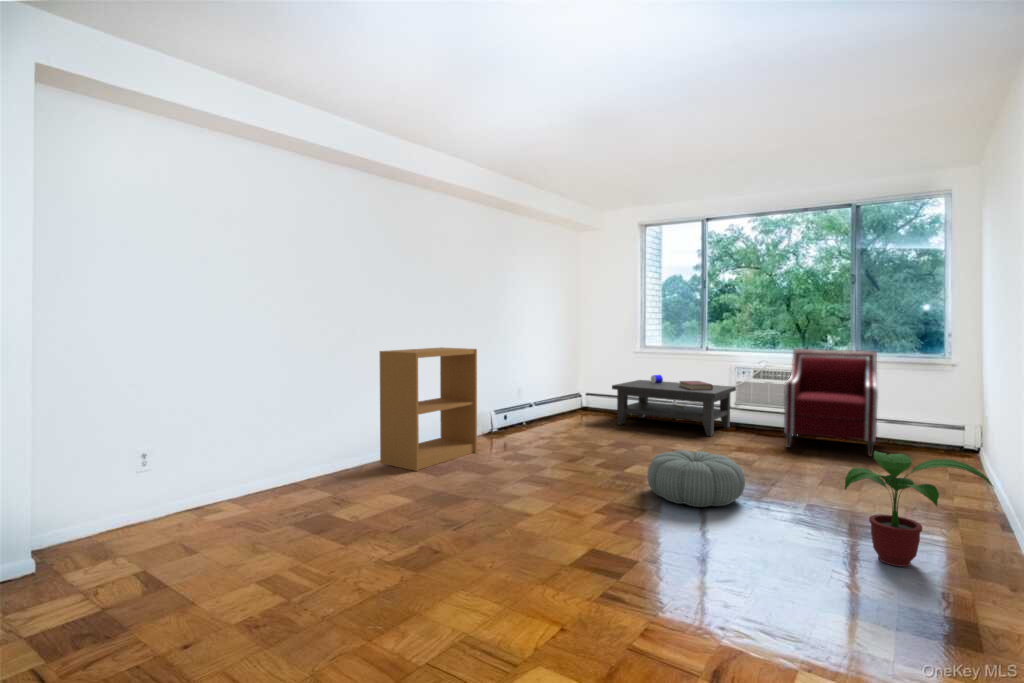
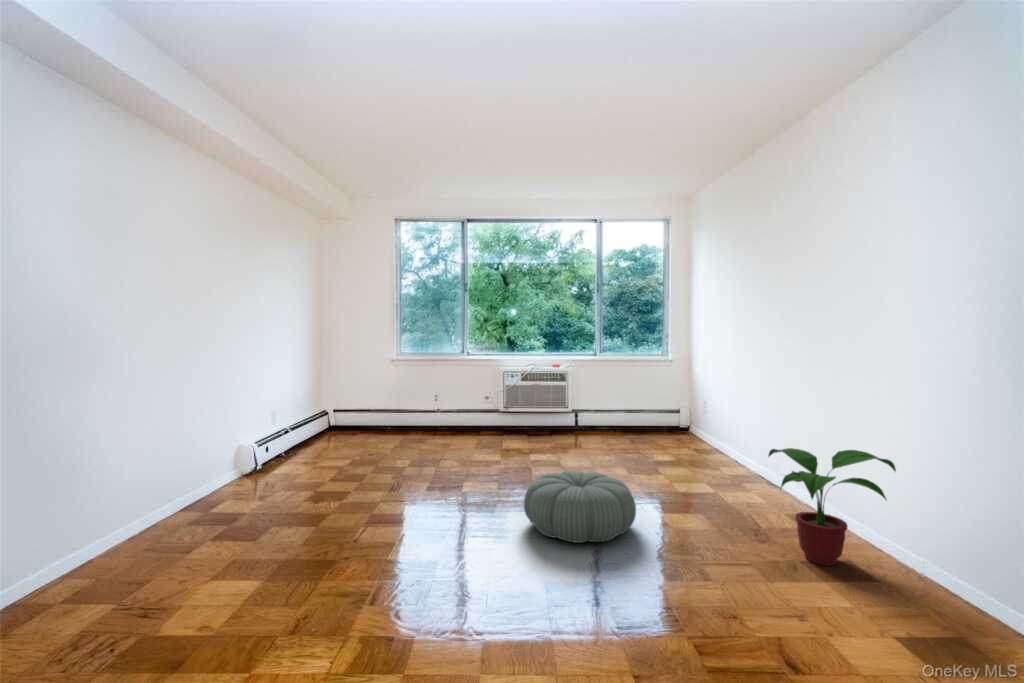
bookshelf: present [379,347,477,471] -> none [42,363,236,591]
armchair: present [784,349,878,457] -> none [556,351,643,446]
coffee table: present [612,375,736,436] -> none [382,383,503,445]

